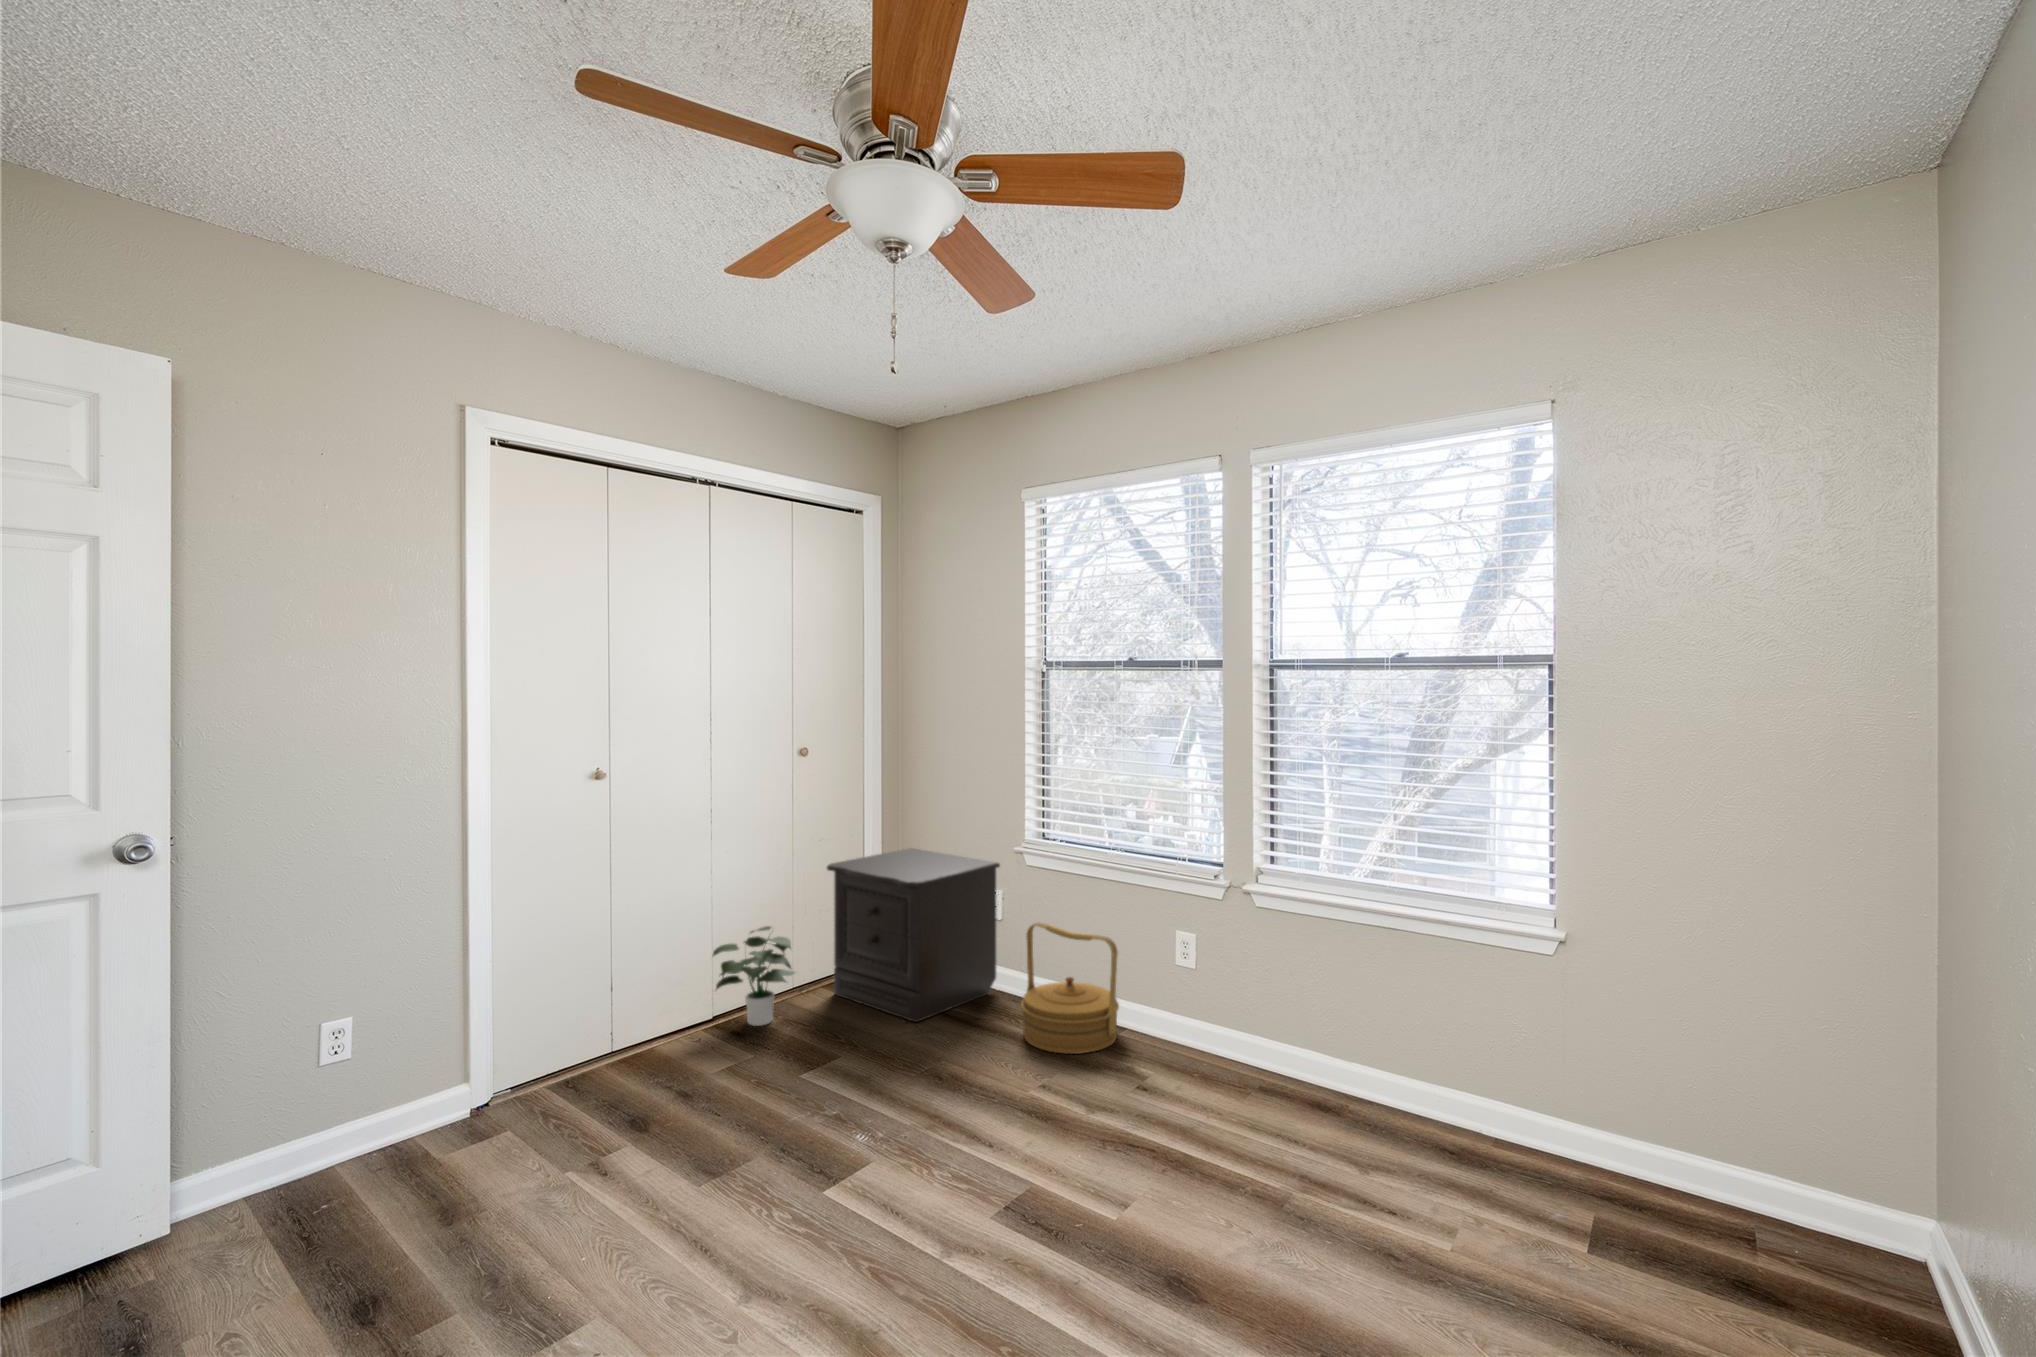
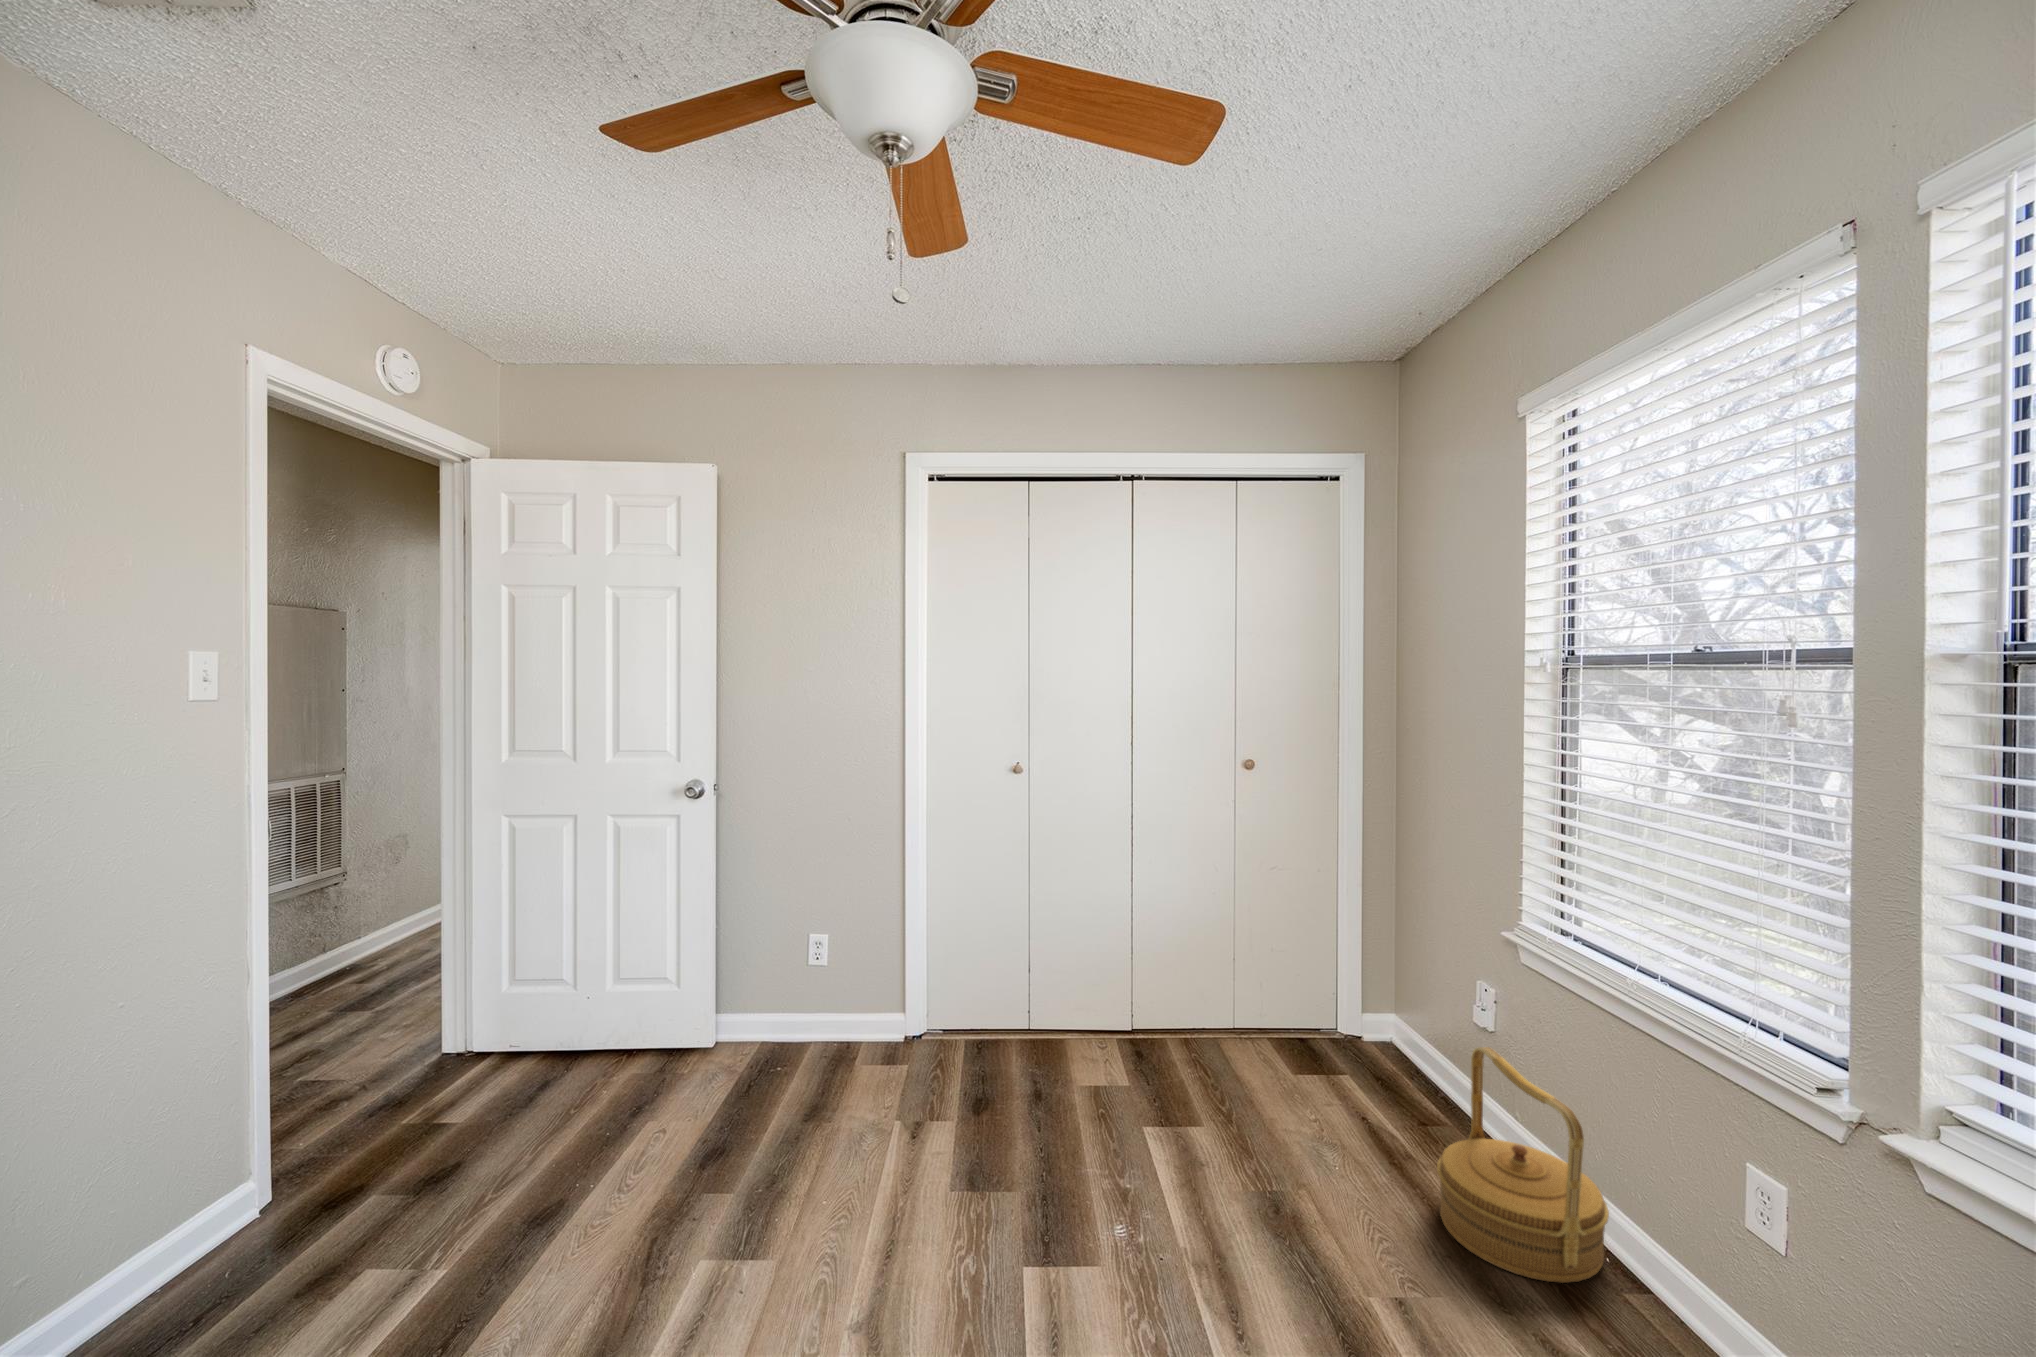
nightstand: present [827,848,1000,1022] -> none [1263,897,1480,1120]
potted plant: present [713,926,795,1026] -> none [1125,950,1220,1056]

